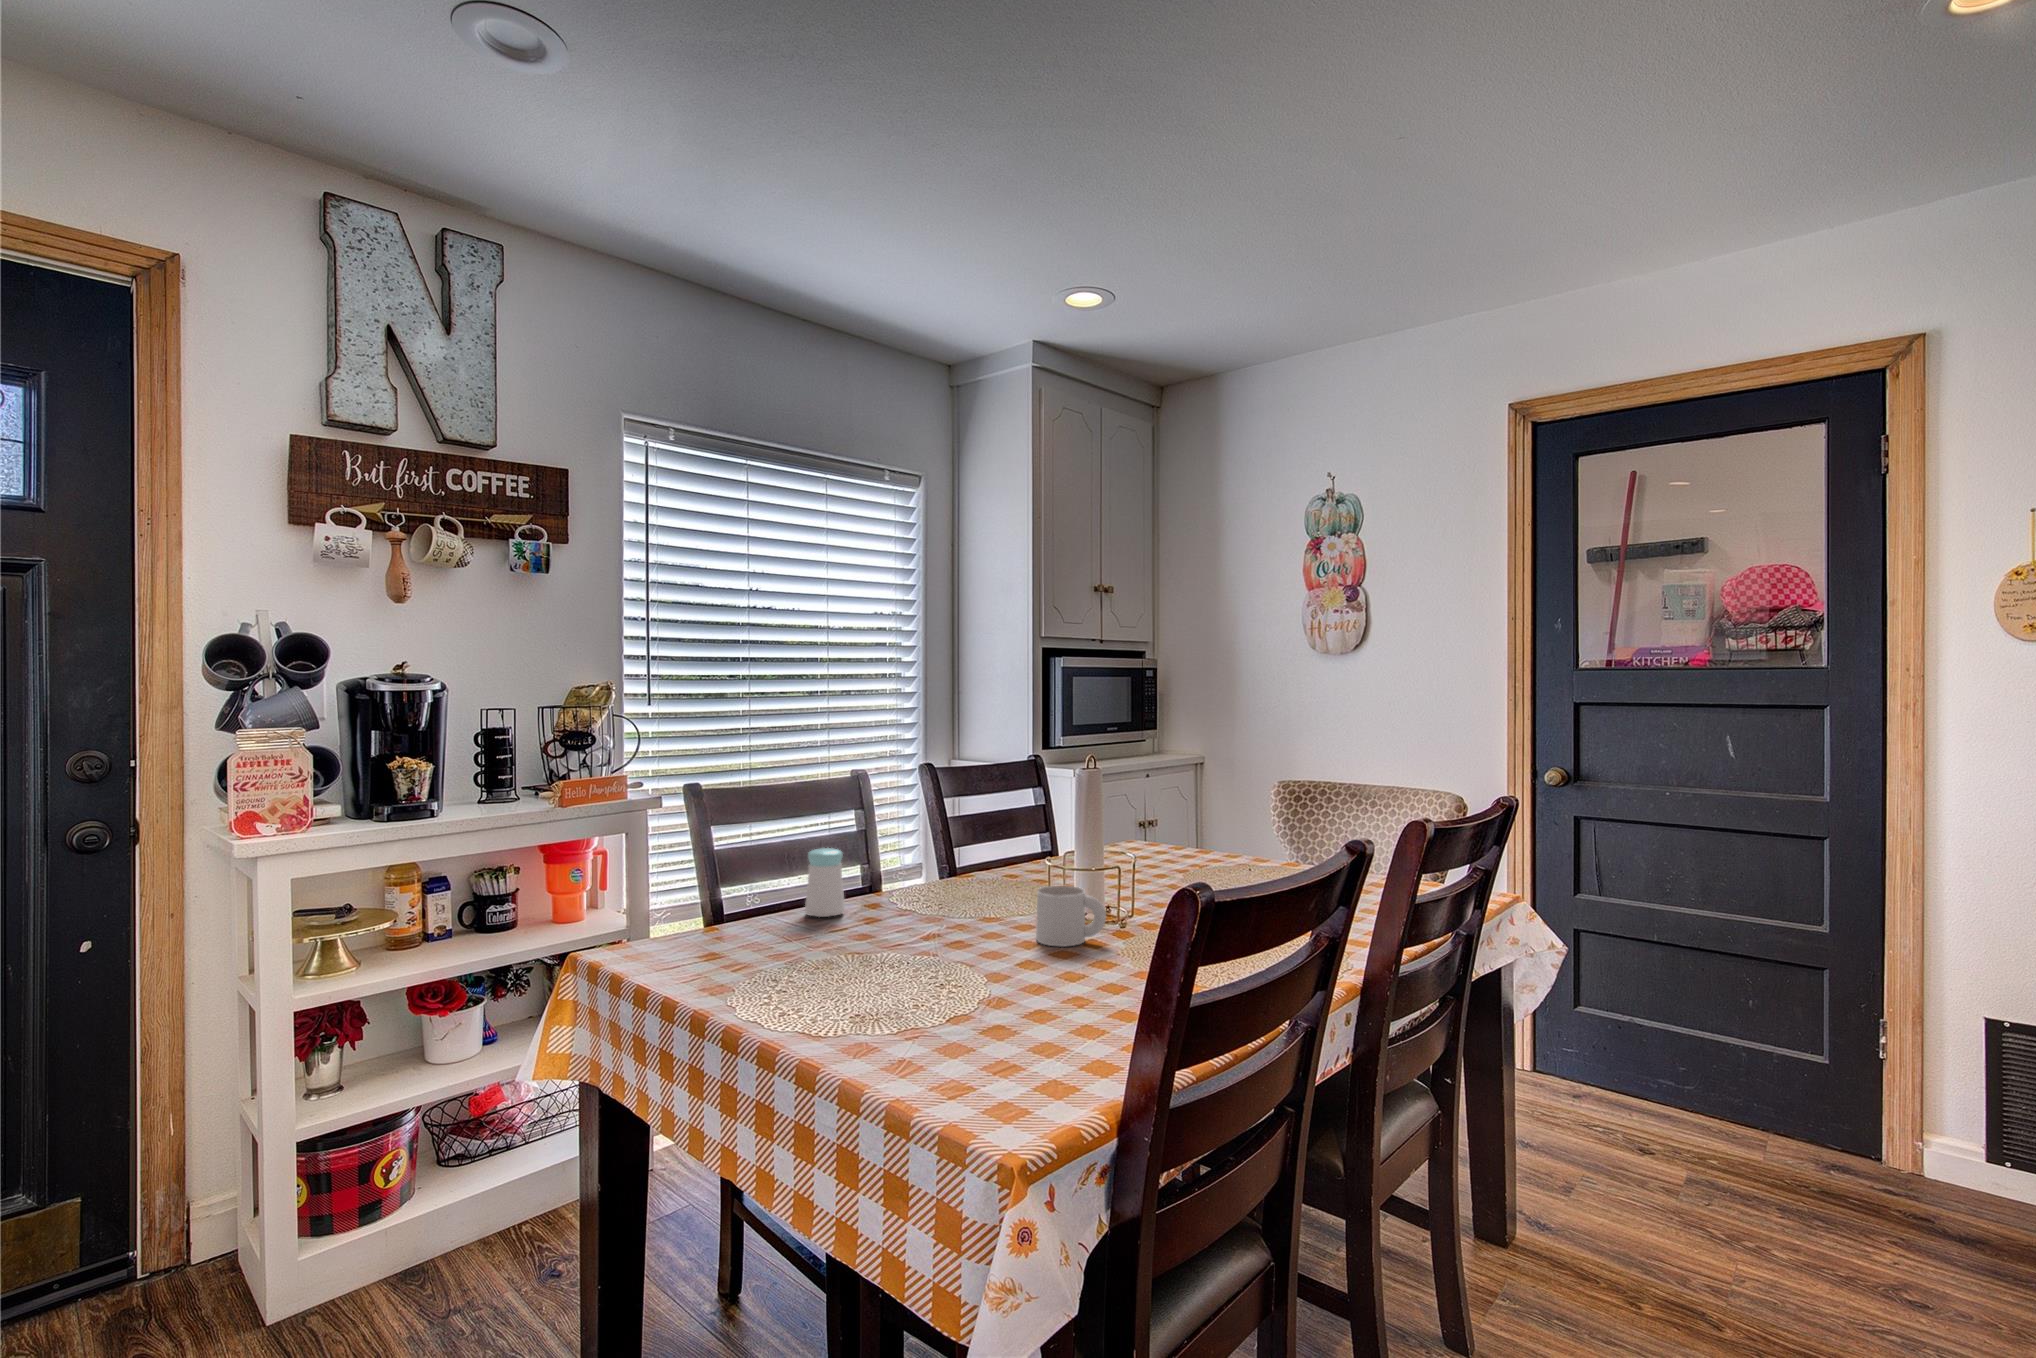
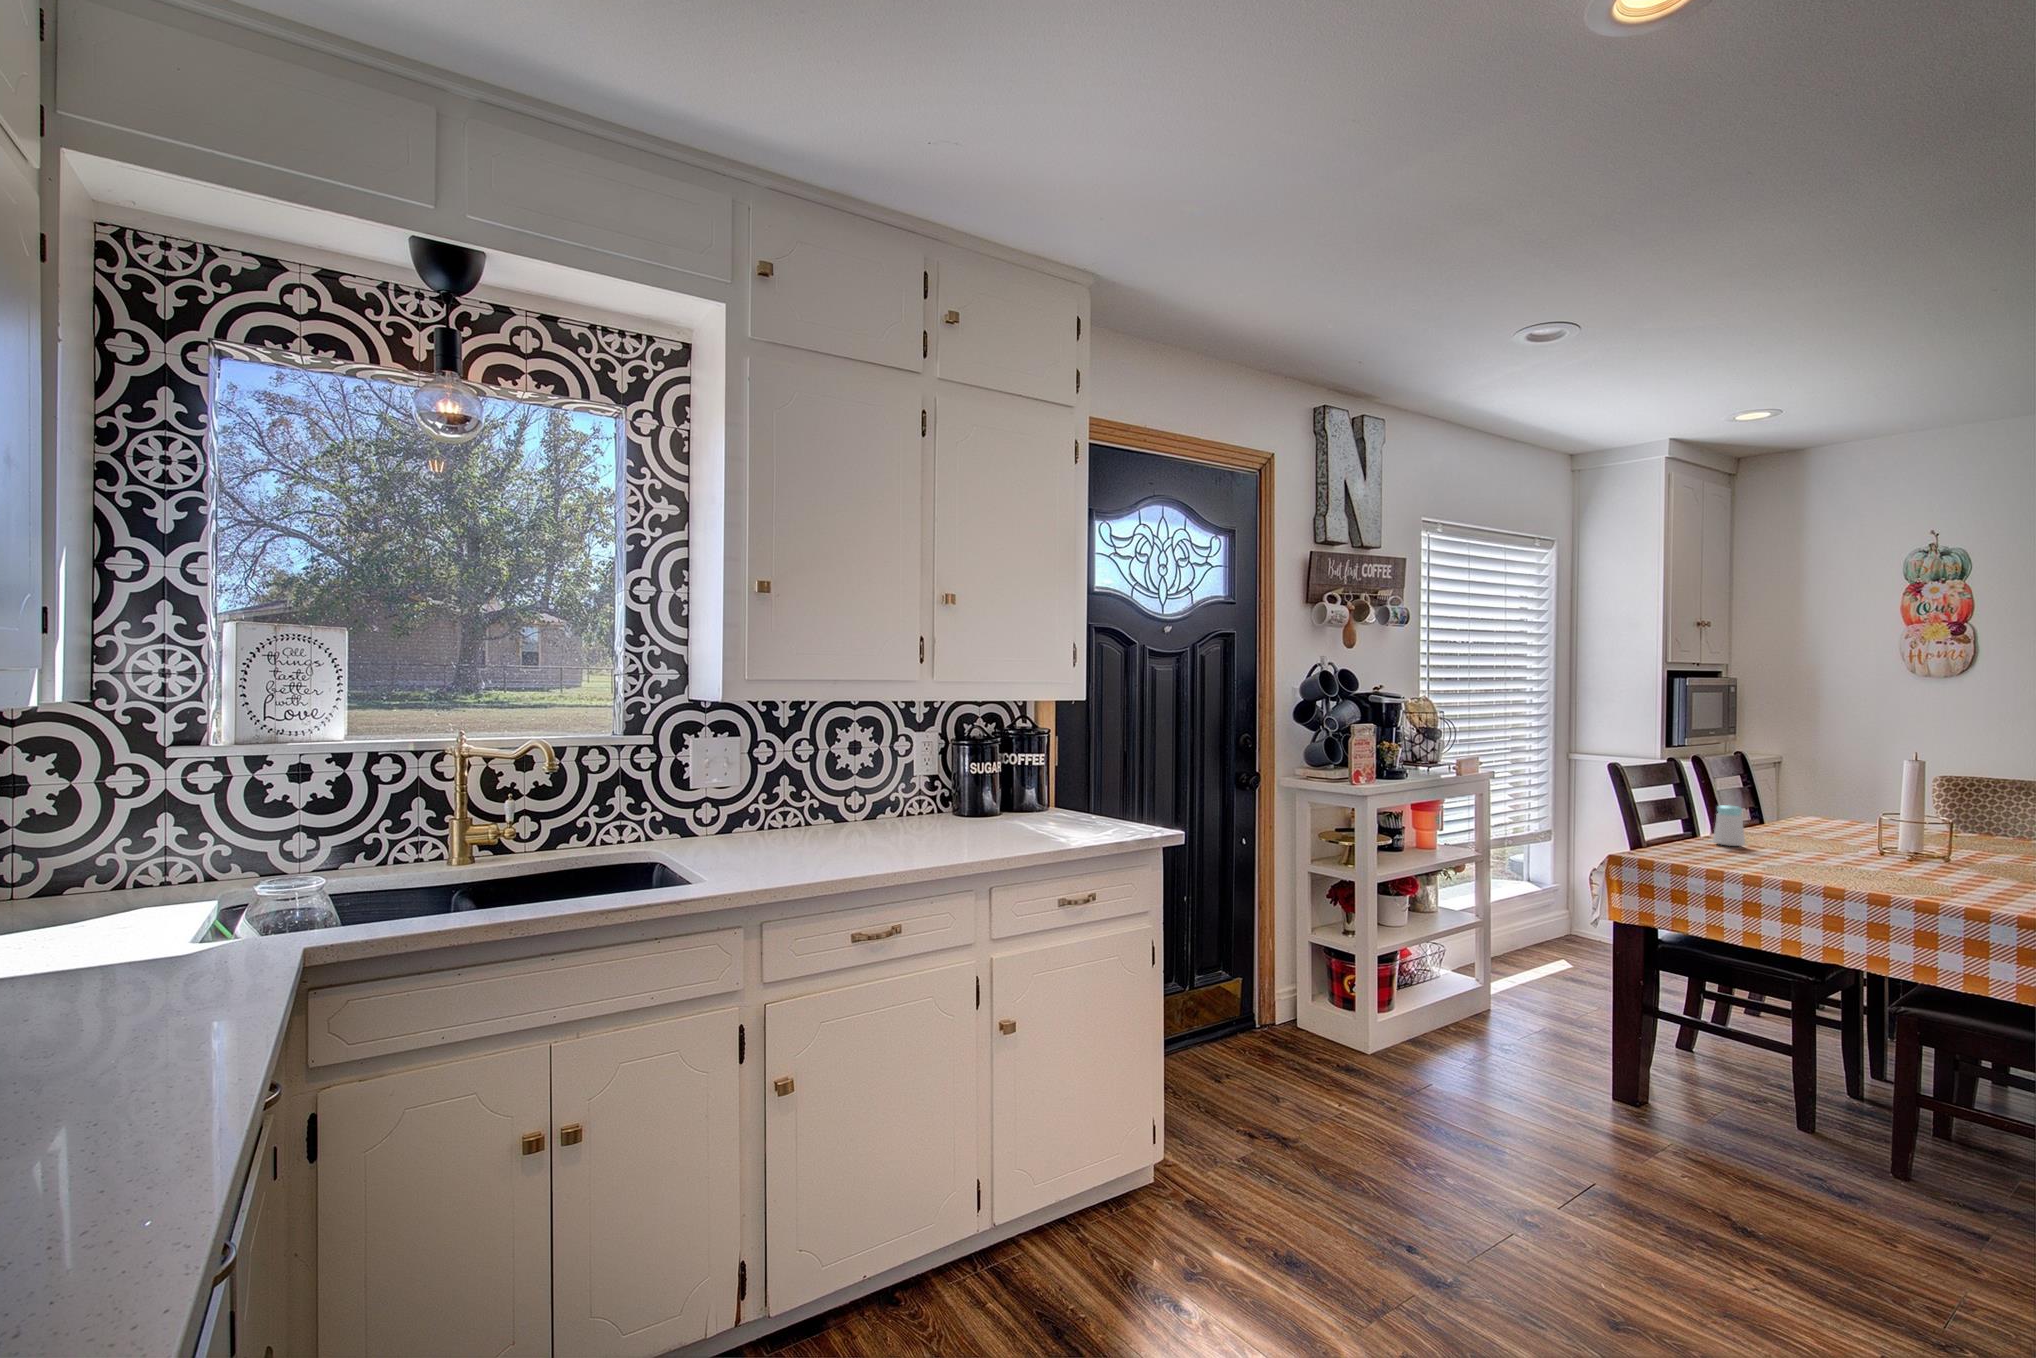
mug: present [1036,886,1106,946] -> none [1912,833,1969,869]

